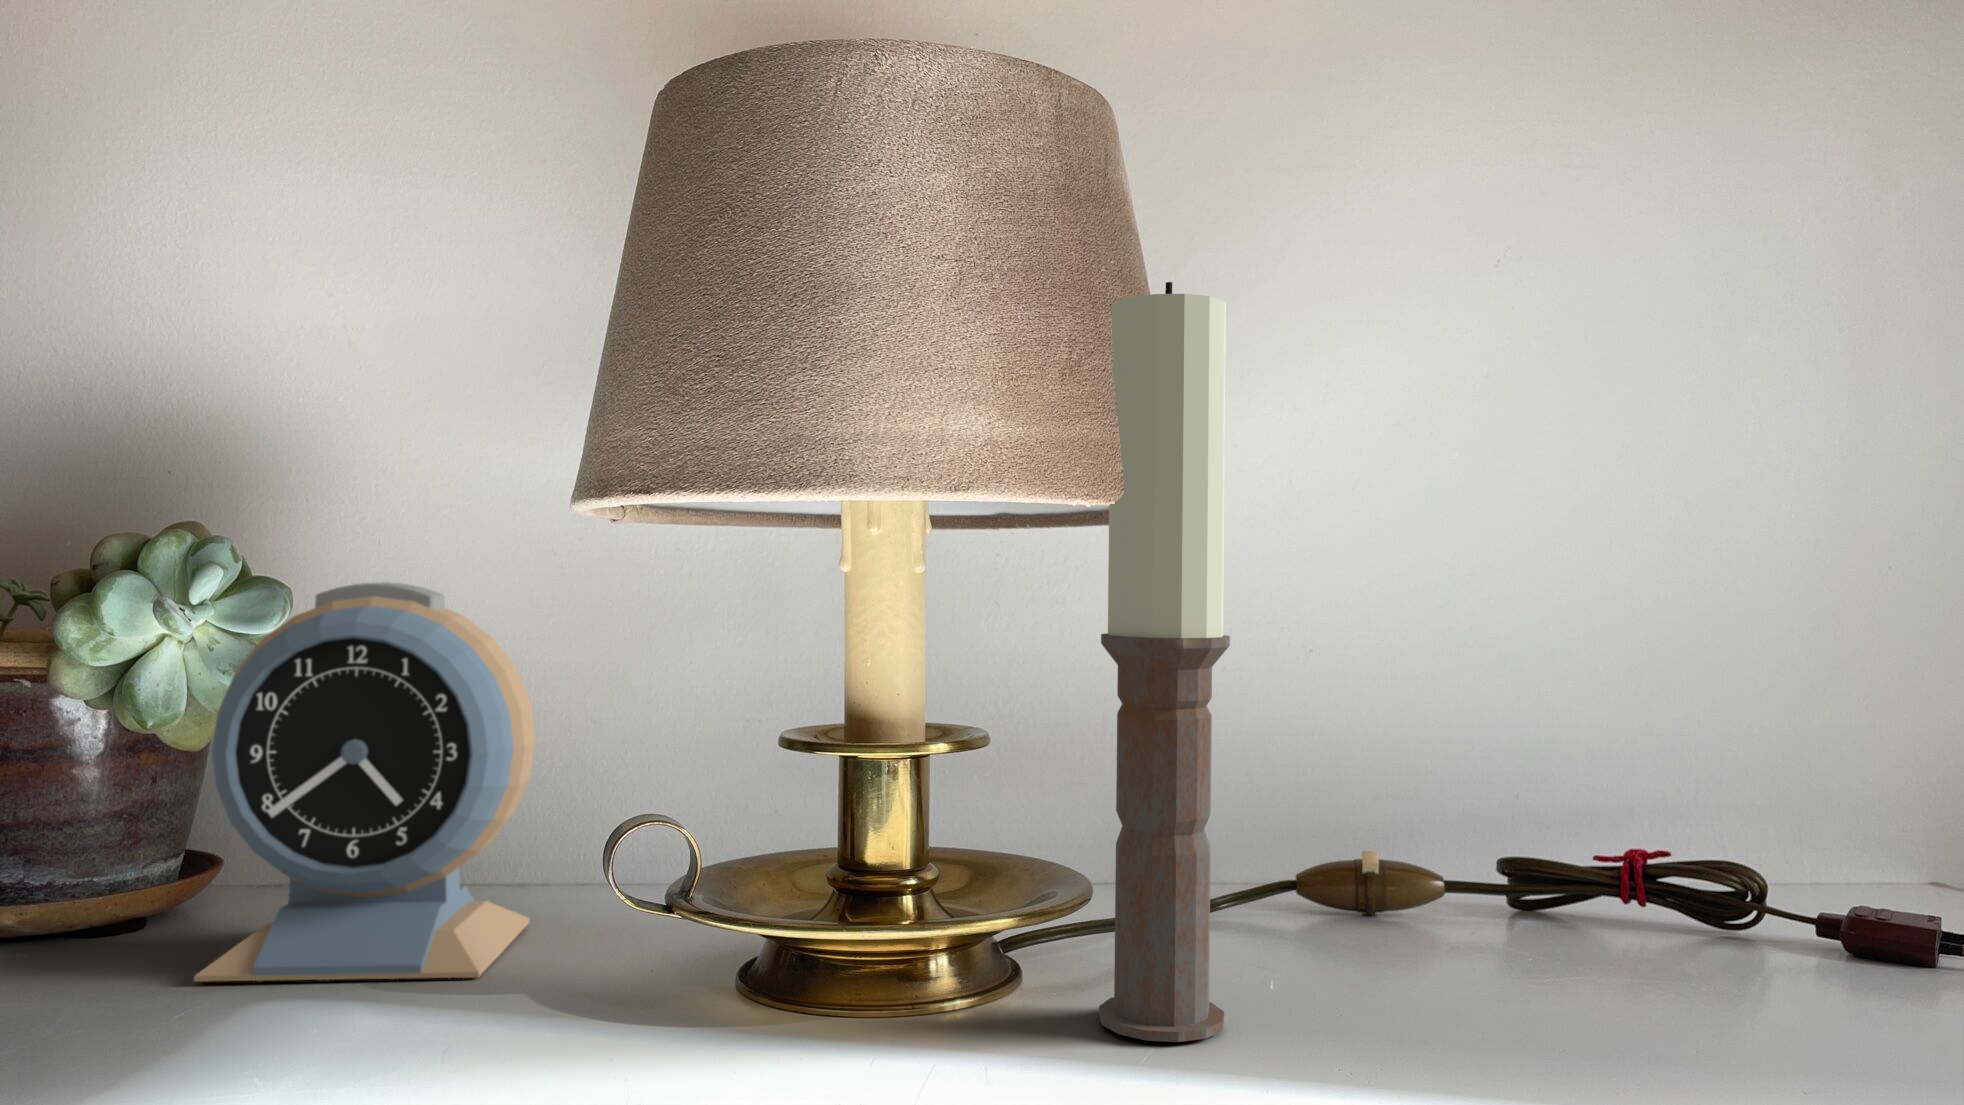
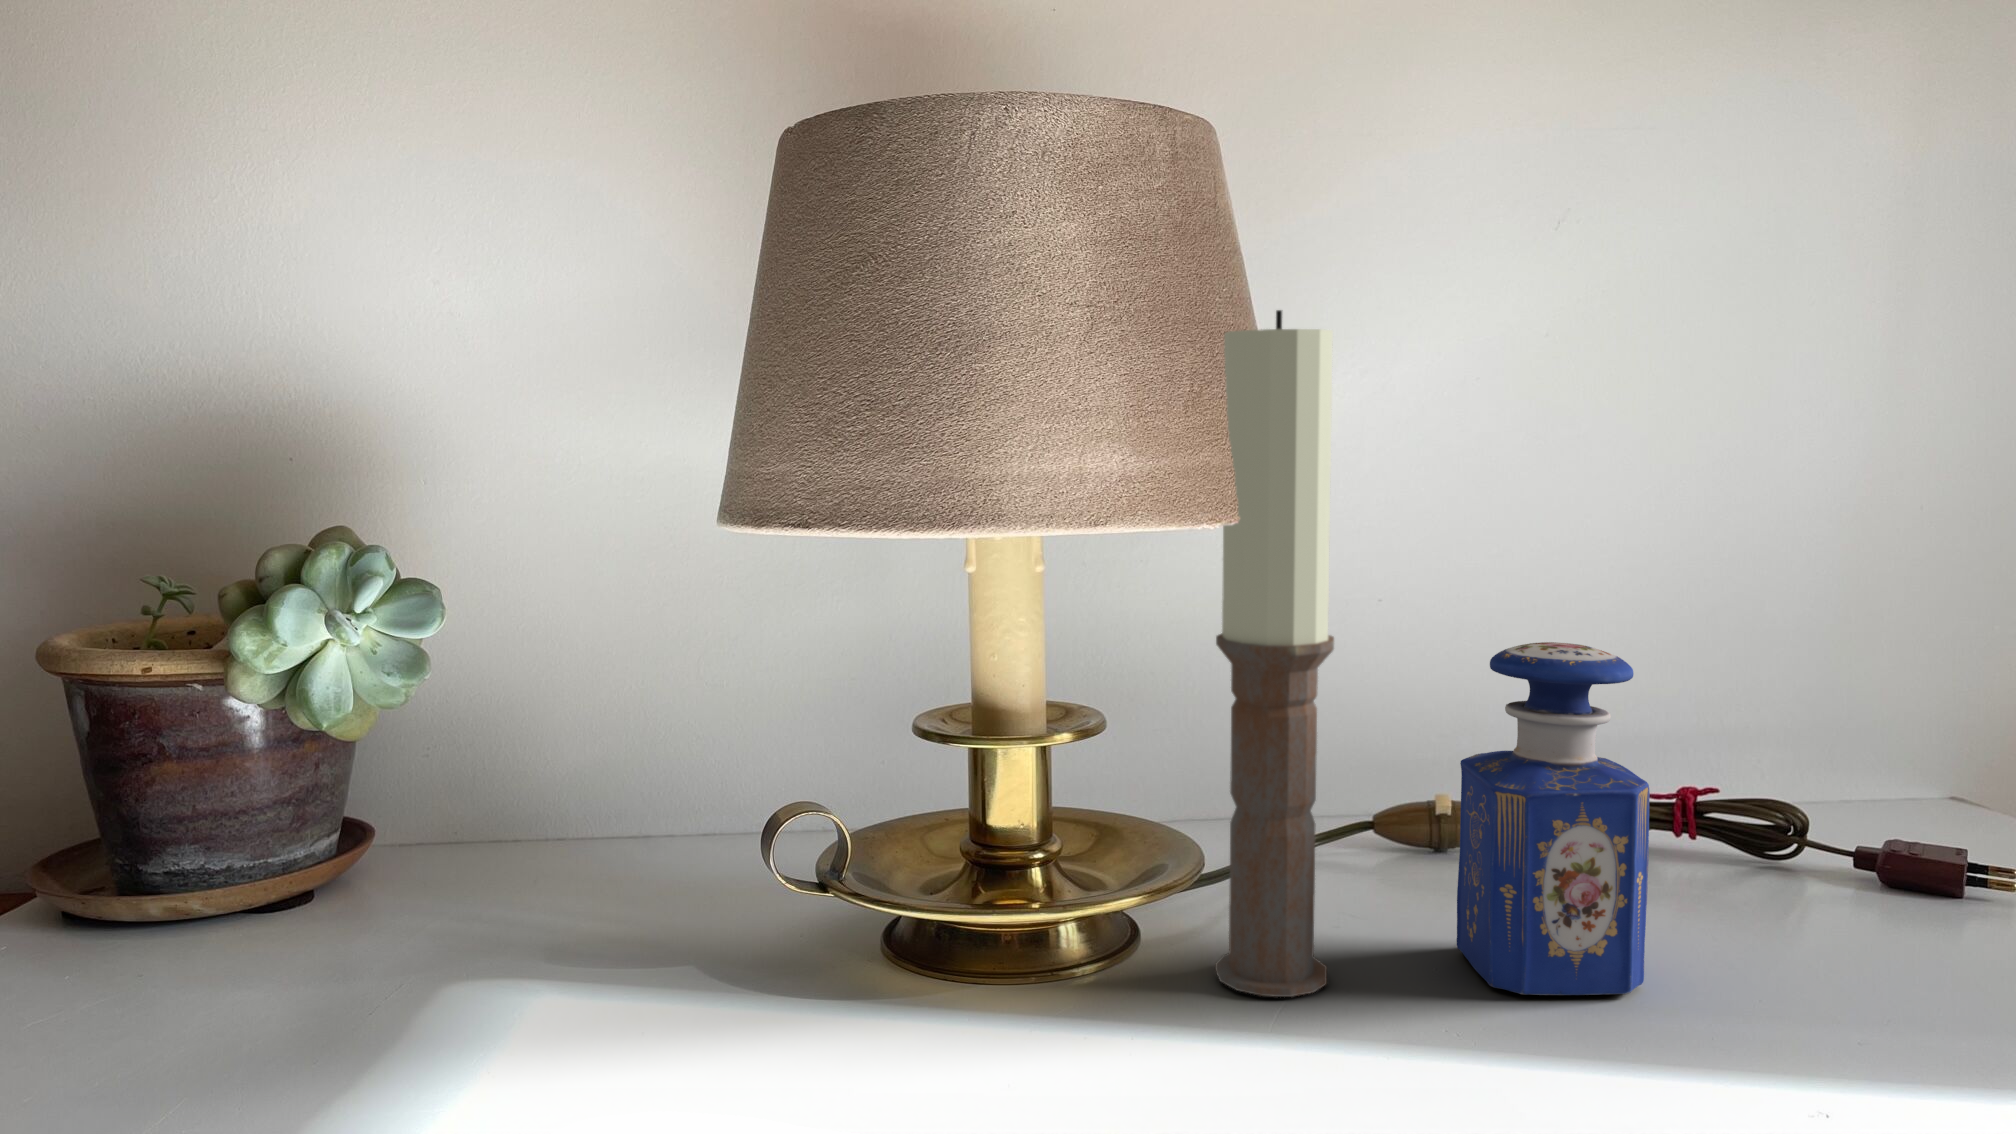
alarm clock: present [194,582,536,982] -> none [378,580,672,957]
perfume bottle: none [1374,651,1584,1048] -> present [1457,642,1650,995]

